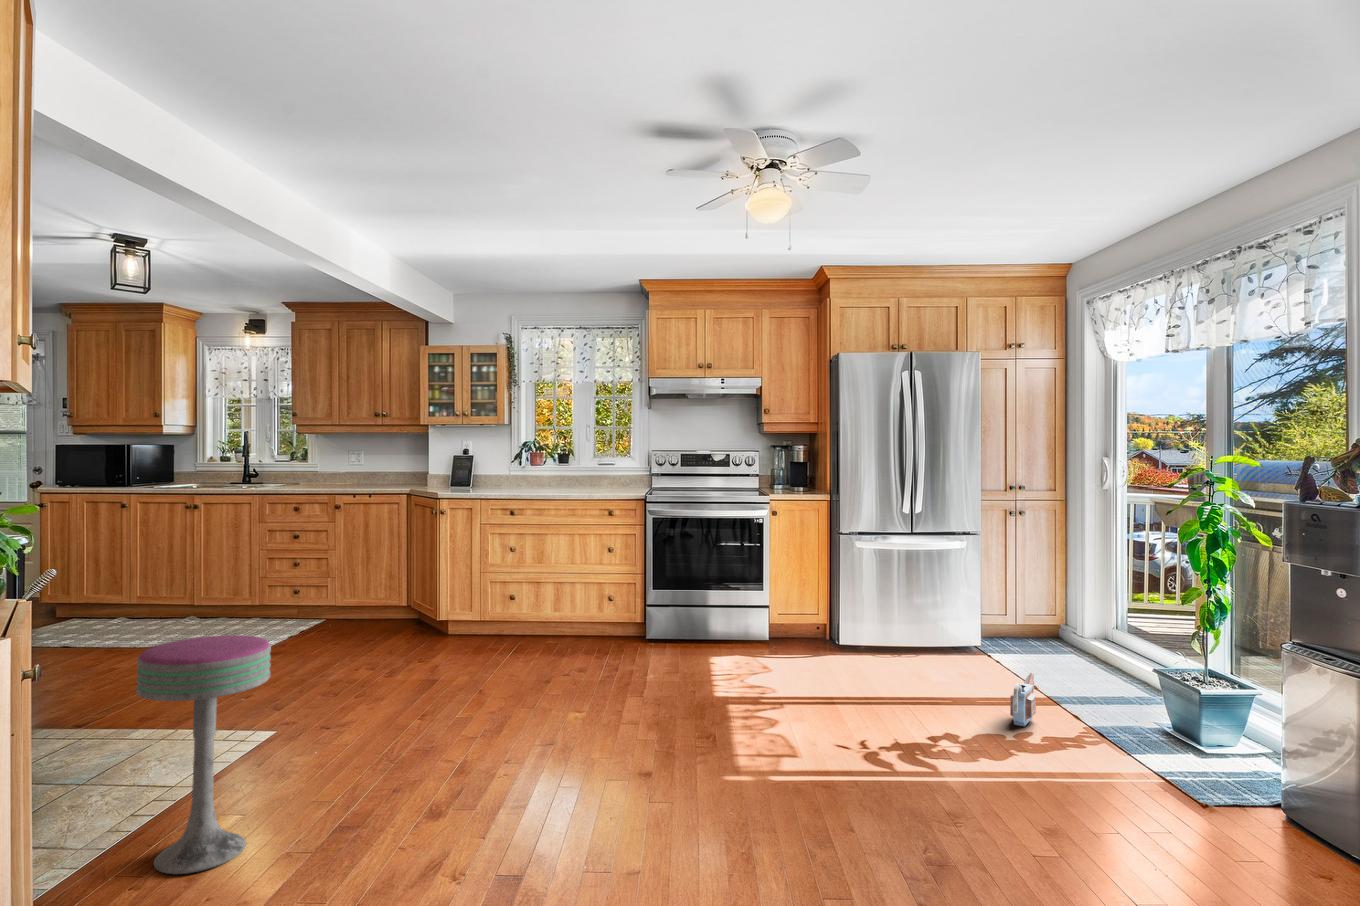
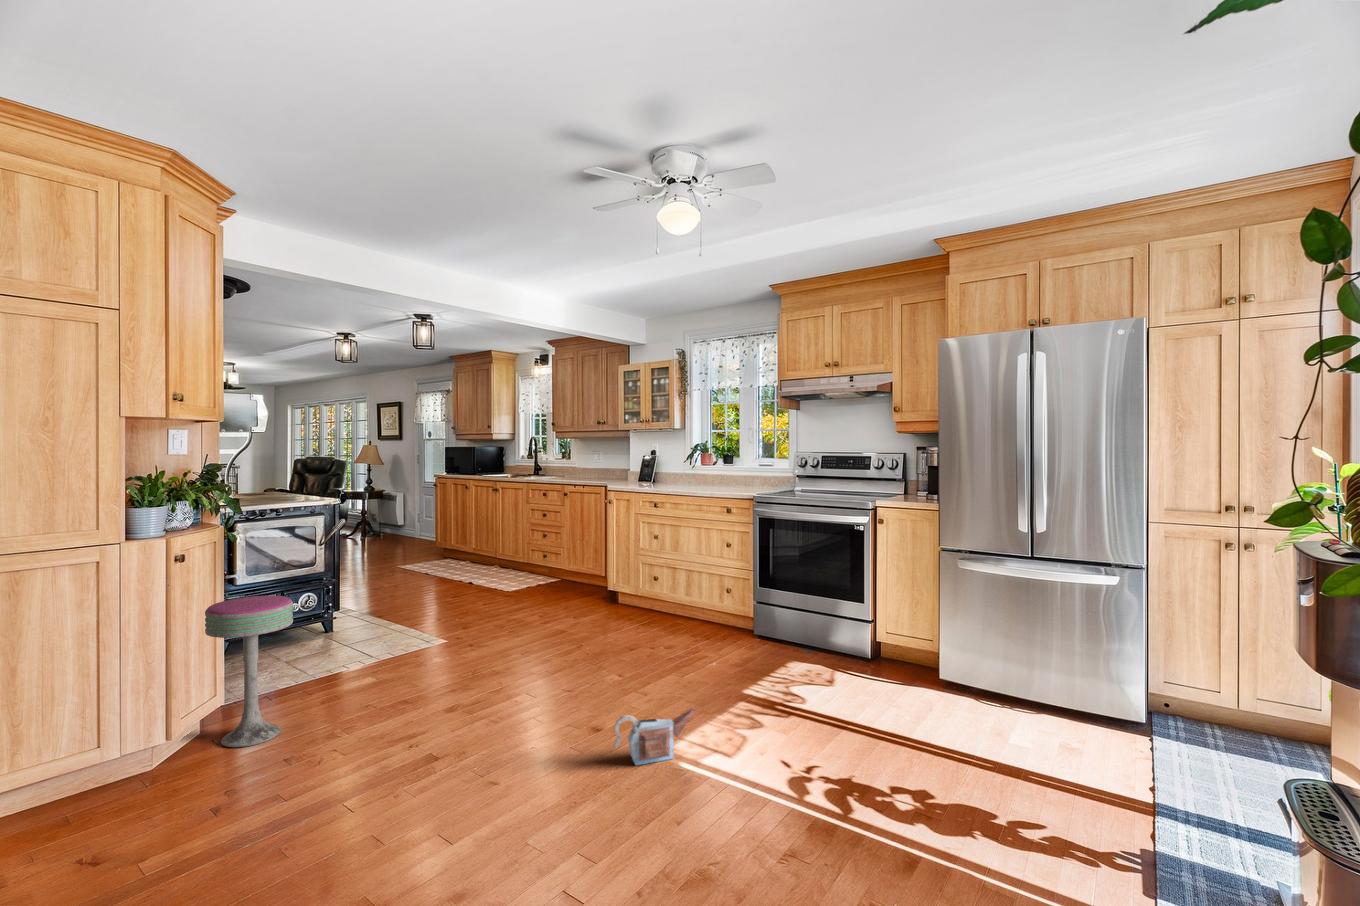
watering can: present [1010,673,1036,727] -> present [614,709,695,765]

